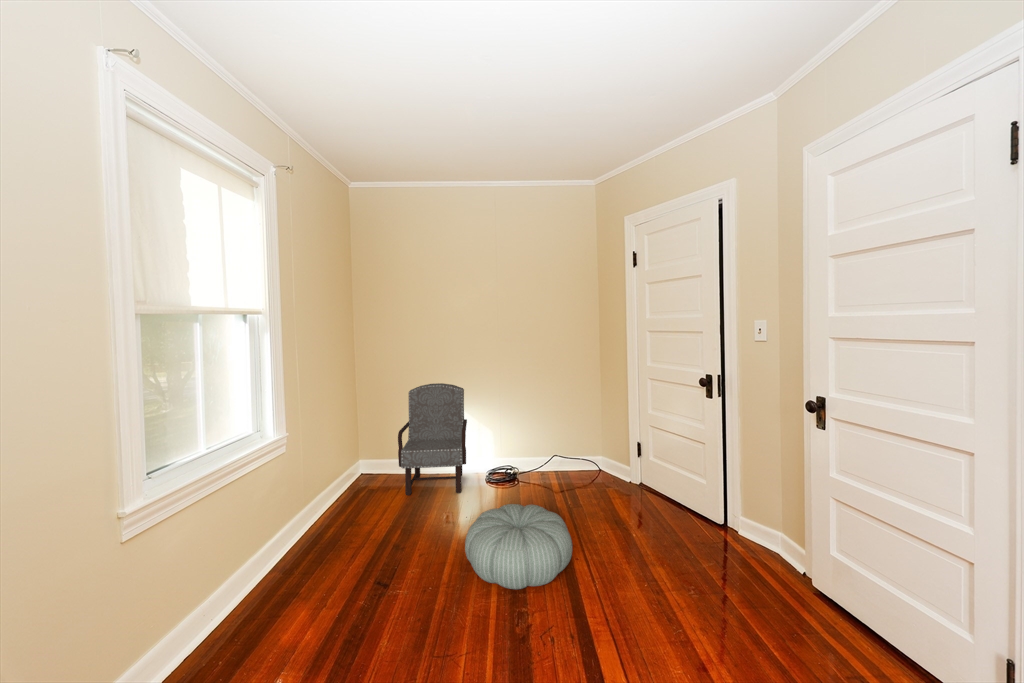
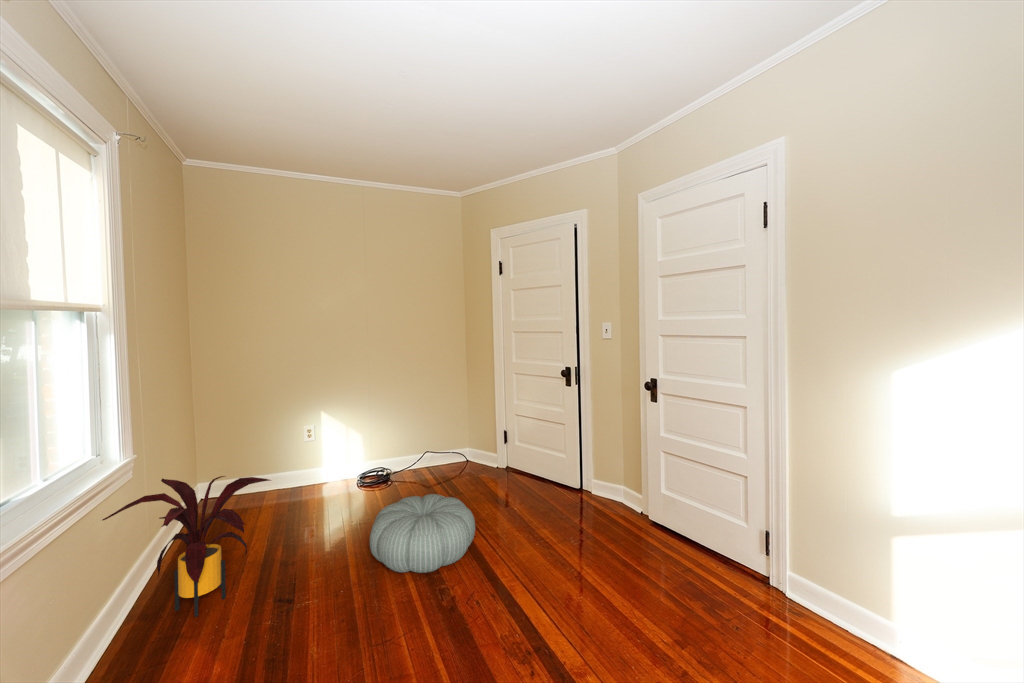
armchair: present [398,383,467,495] -> none [256,385,340,513]
house plant: none [267,460,388,580] -> present [102,476,271,617]

